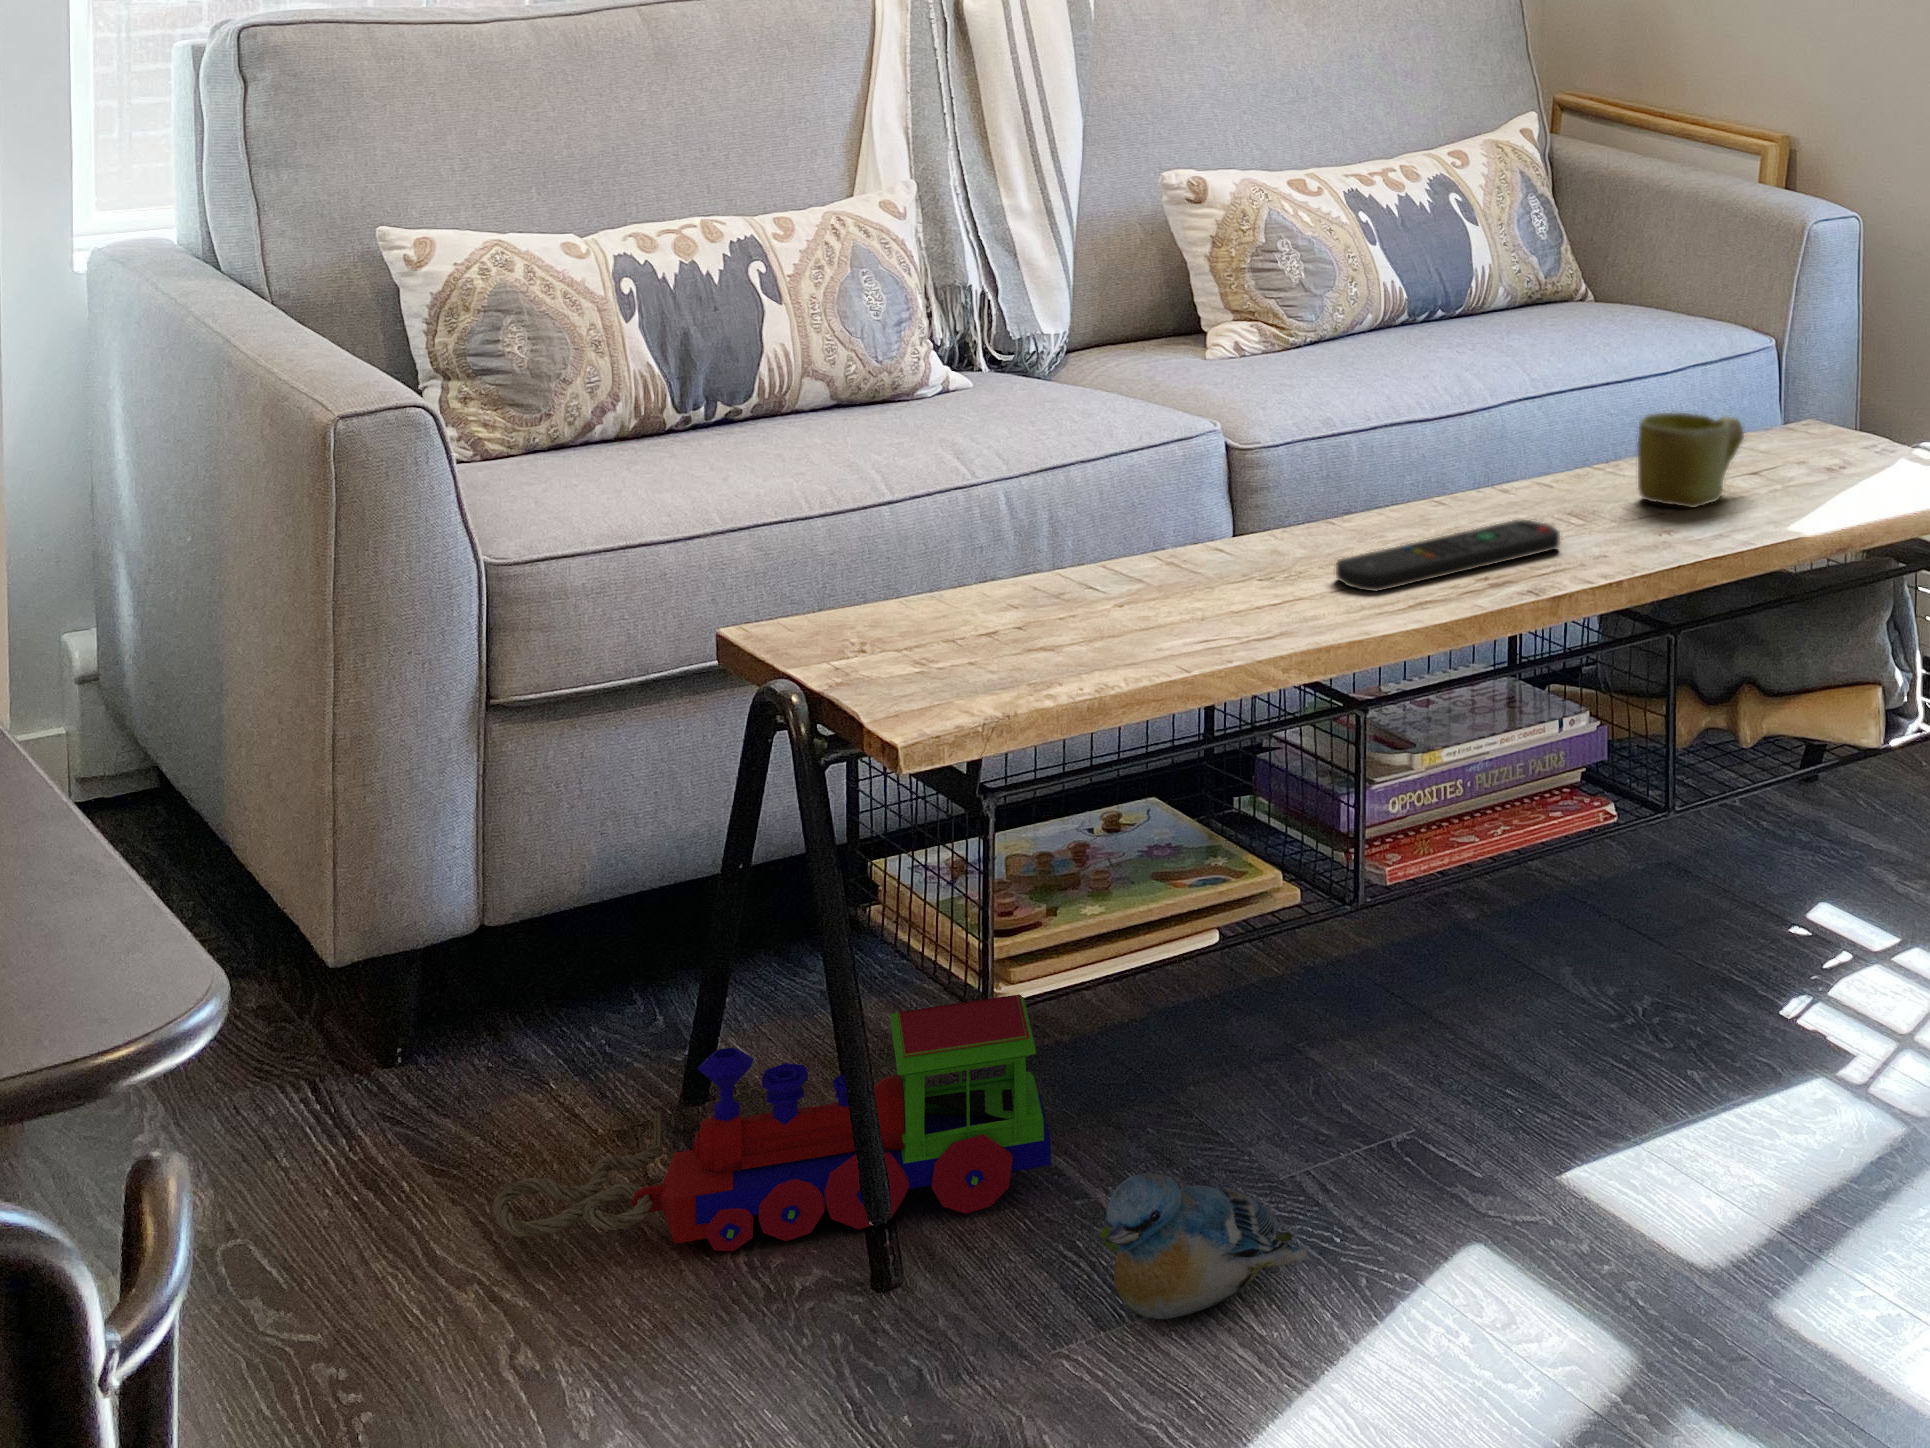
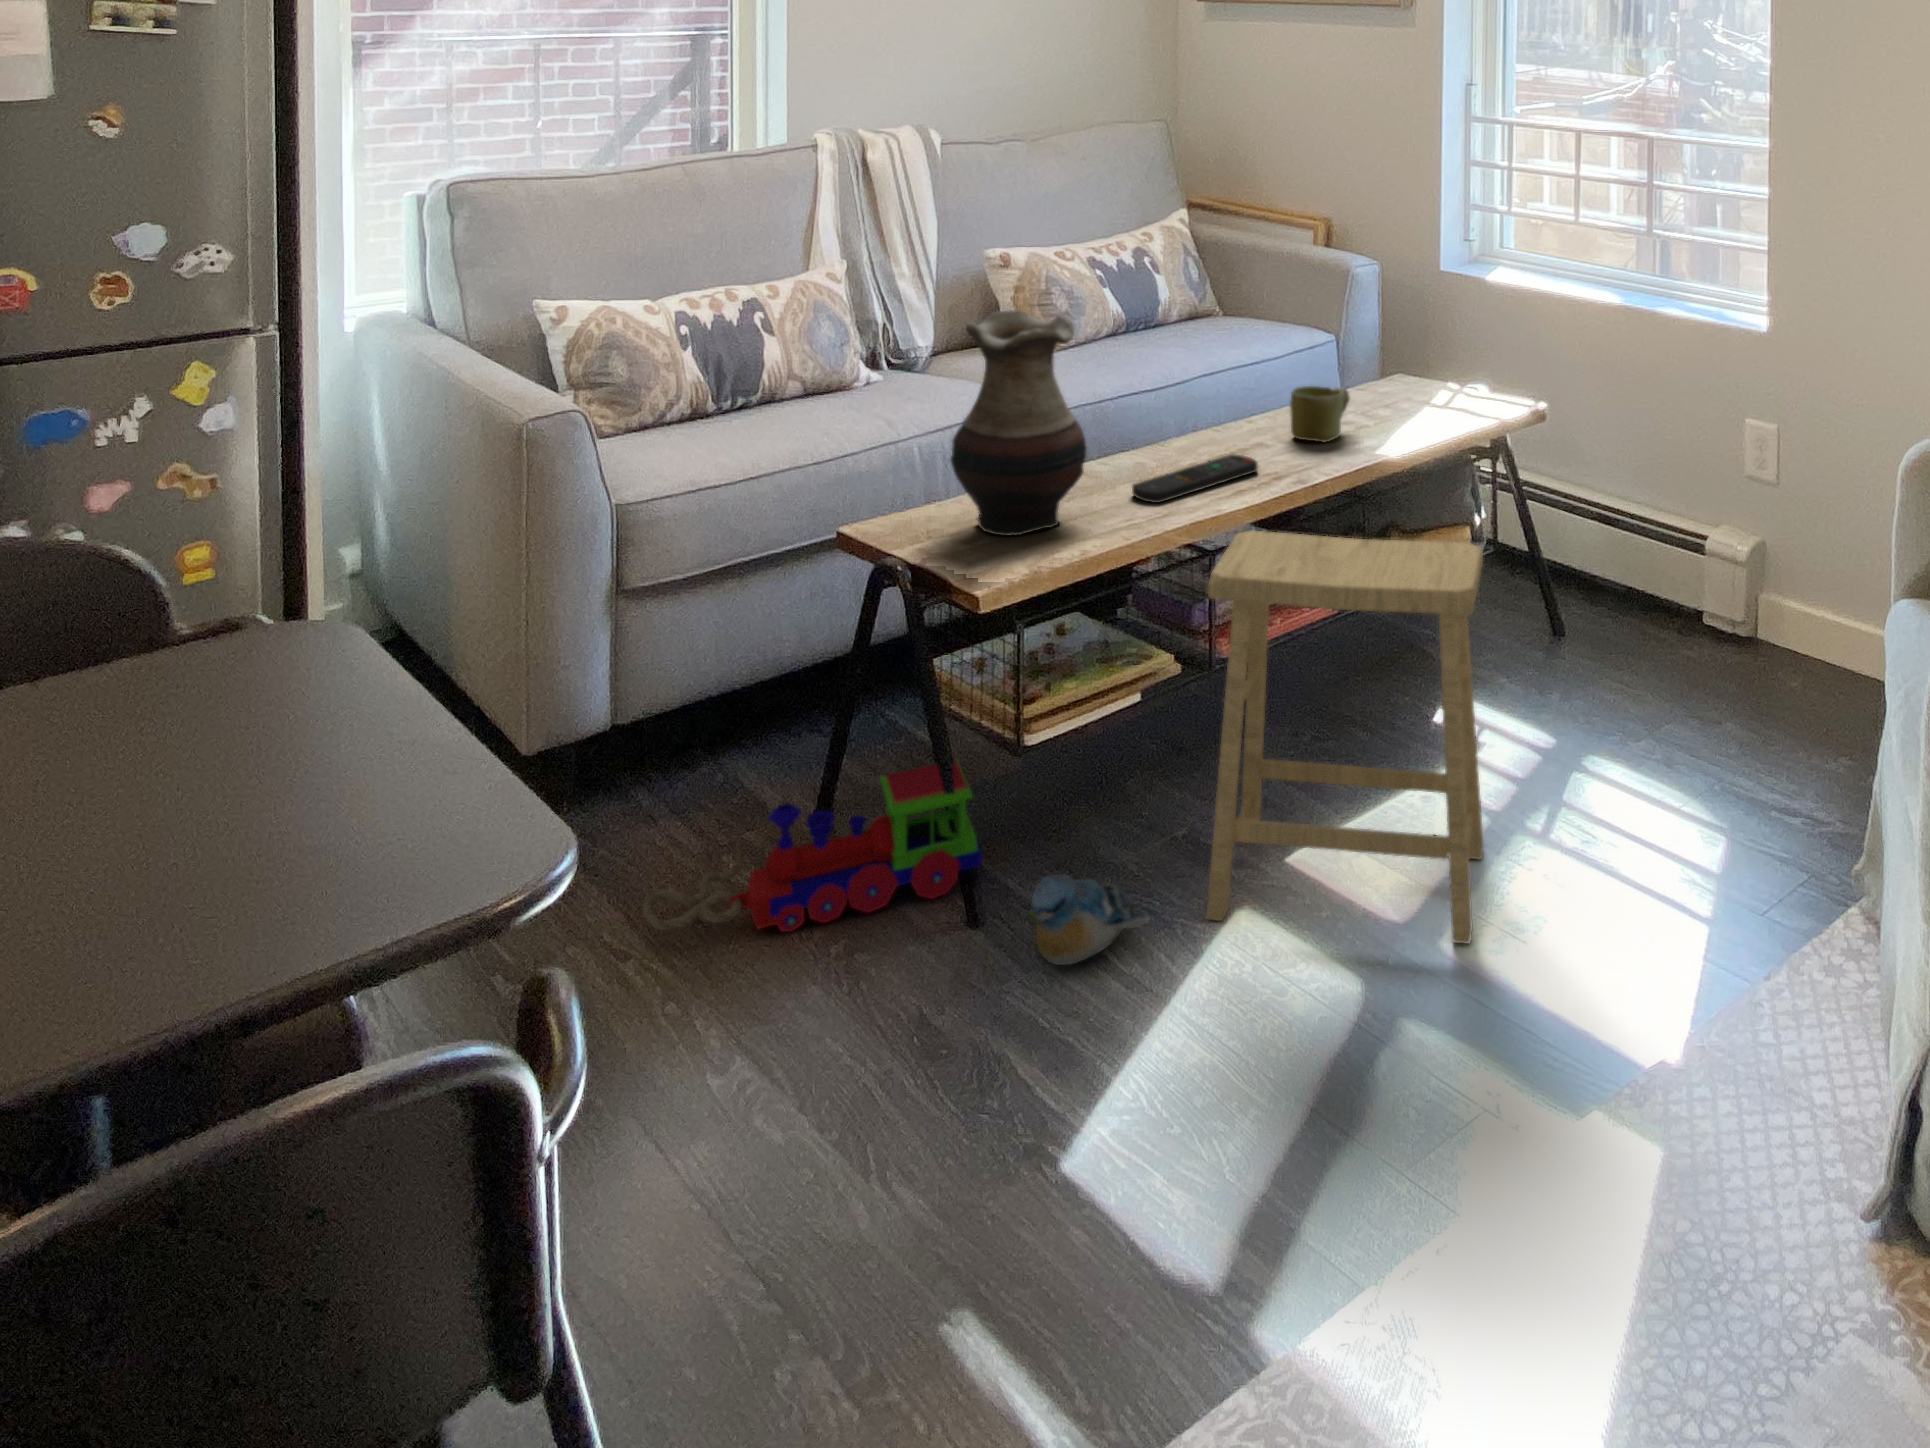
vase: none [1020,261,1250,633] -> present [951,310,1087,536]
footstool: none [1406,639,1896,1319] -> present [1206,531,1484,944]

